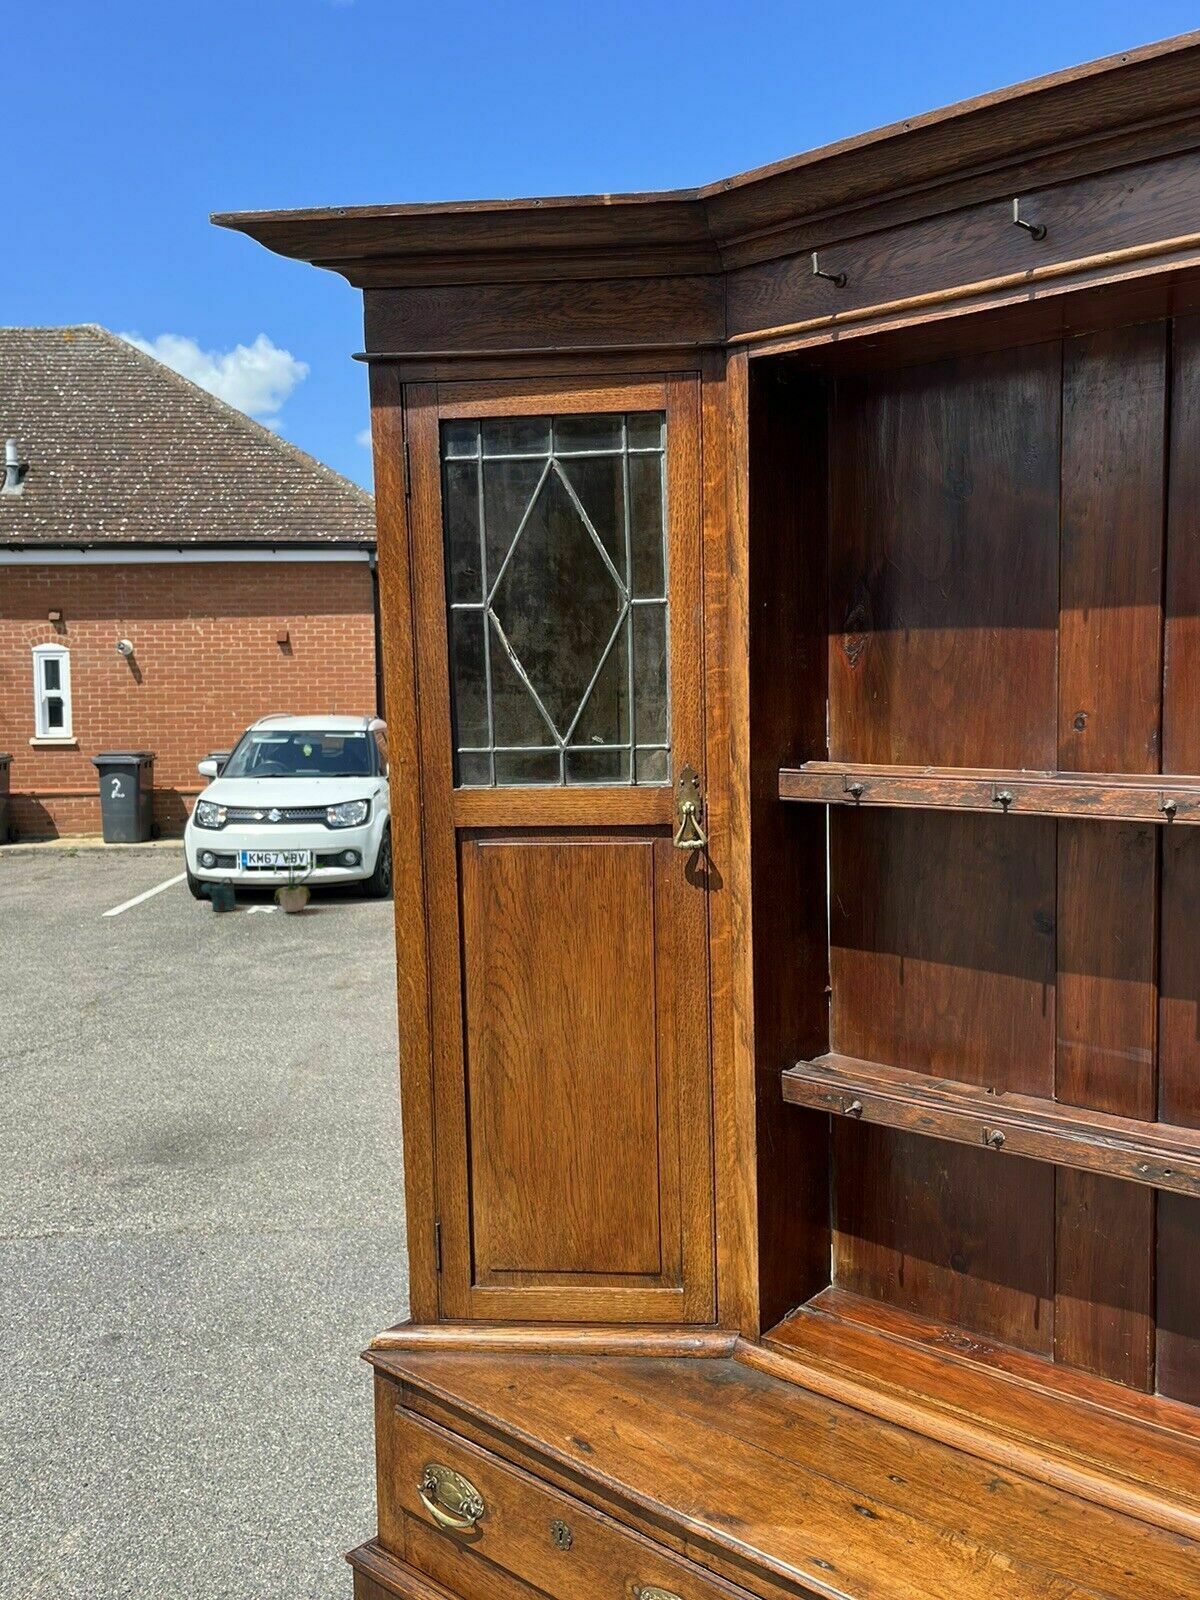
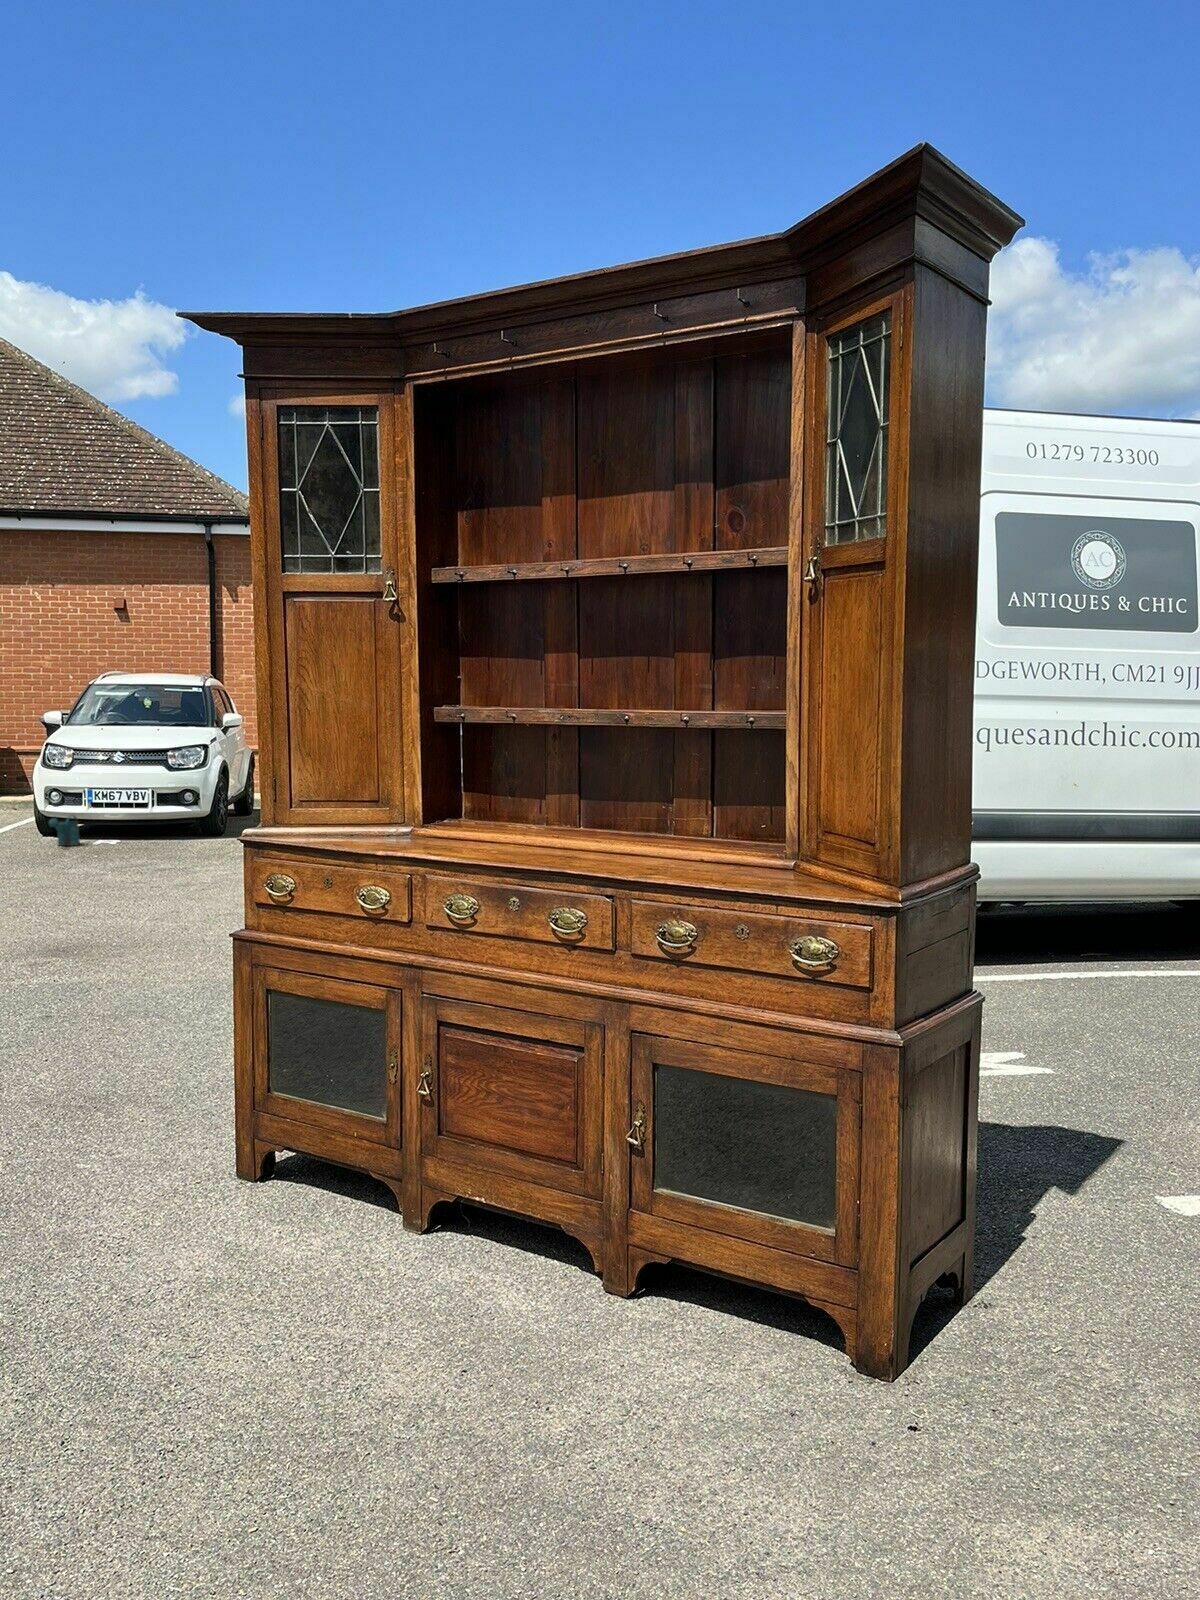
potted plant: present [269,851,323,912] -> none [110,775,182,847]

